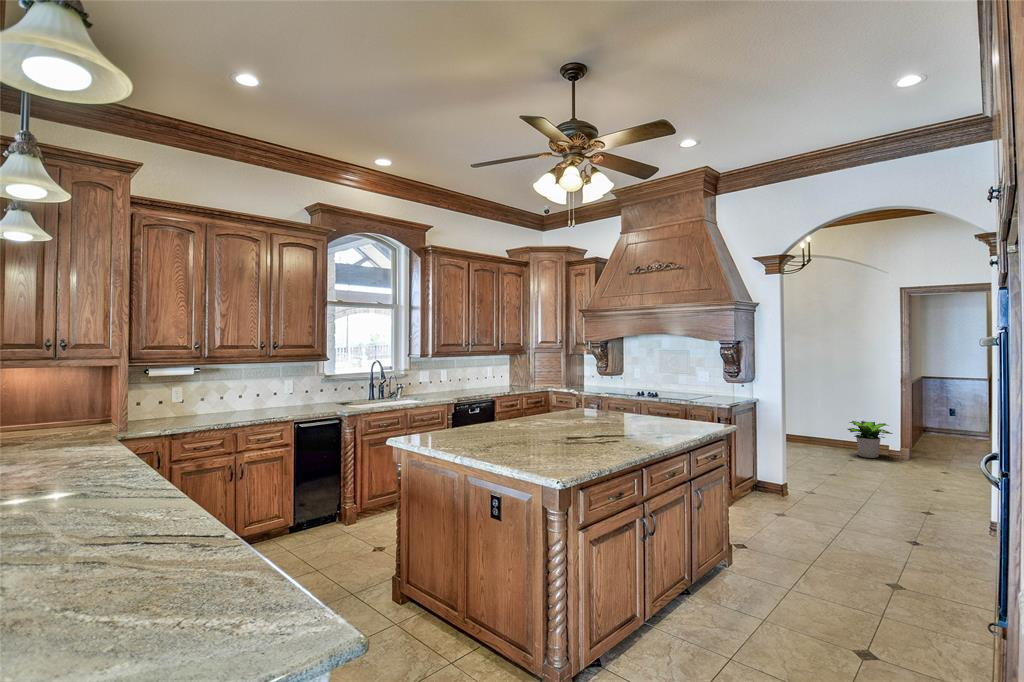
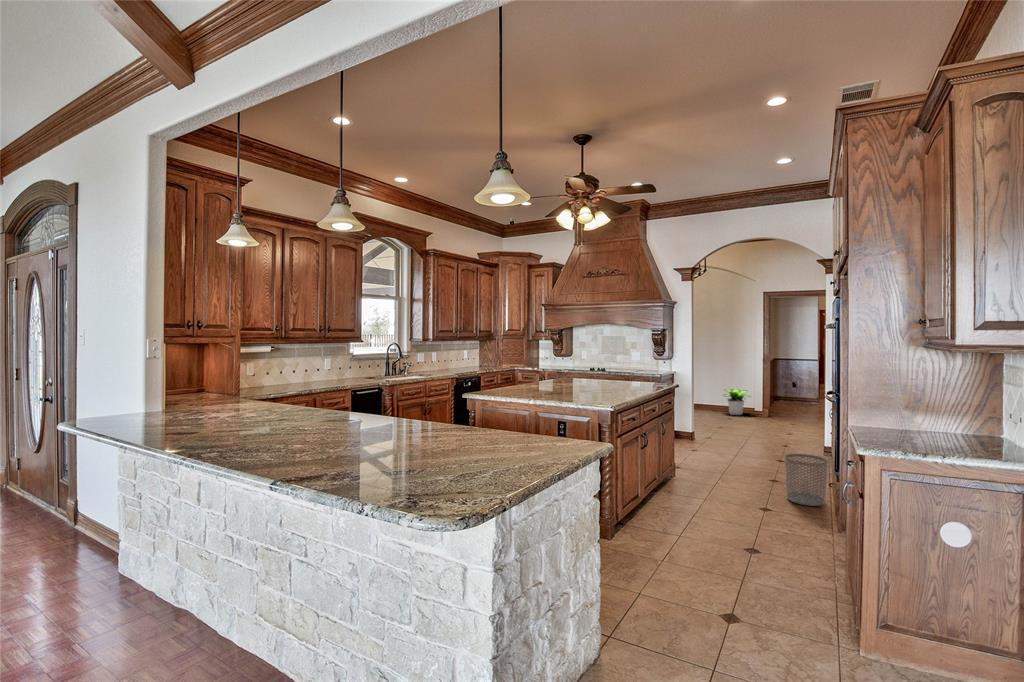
waste bin: none [902,554,980,652] -> present [785,454,827,506]

